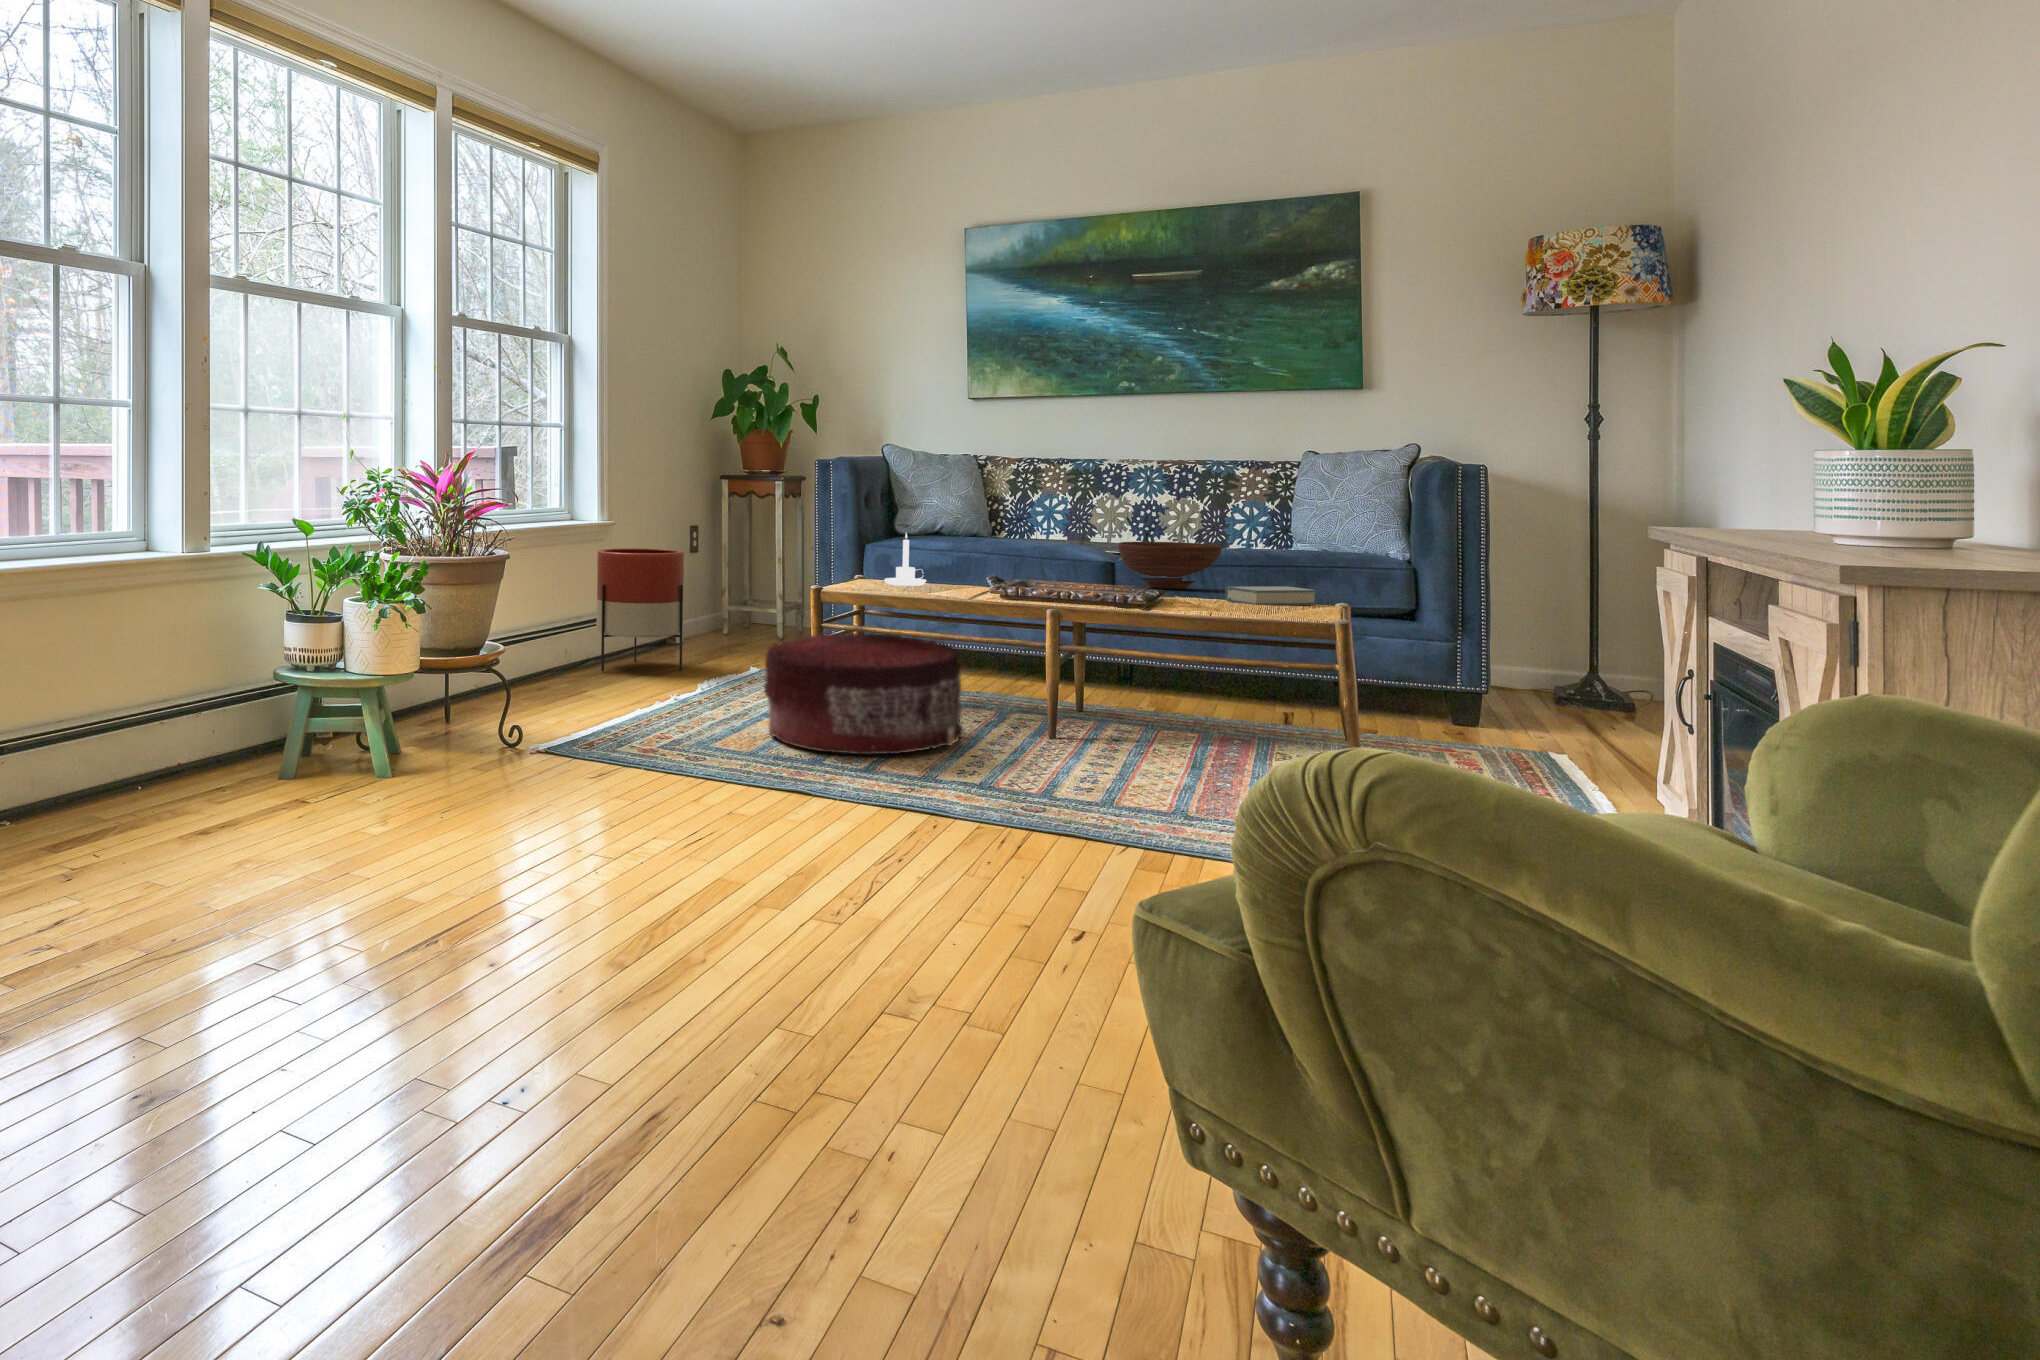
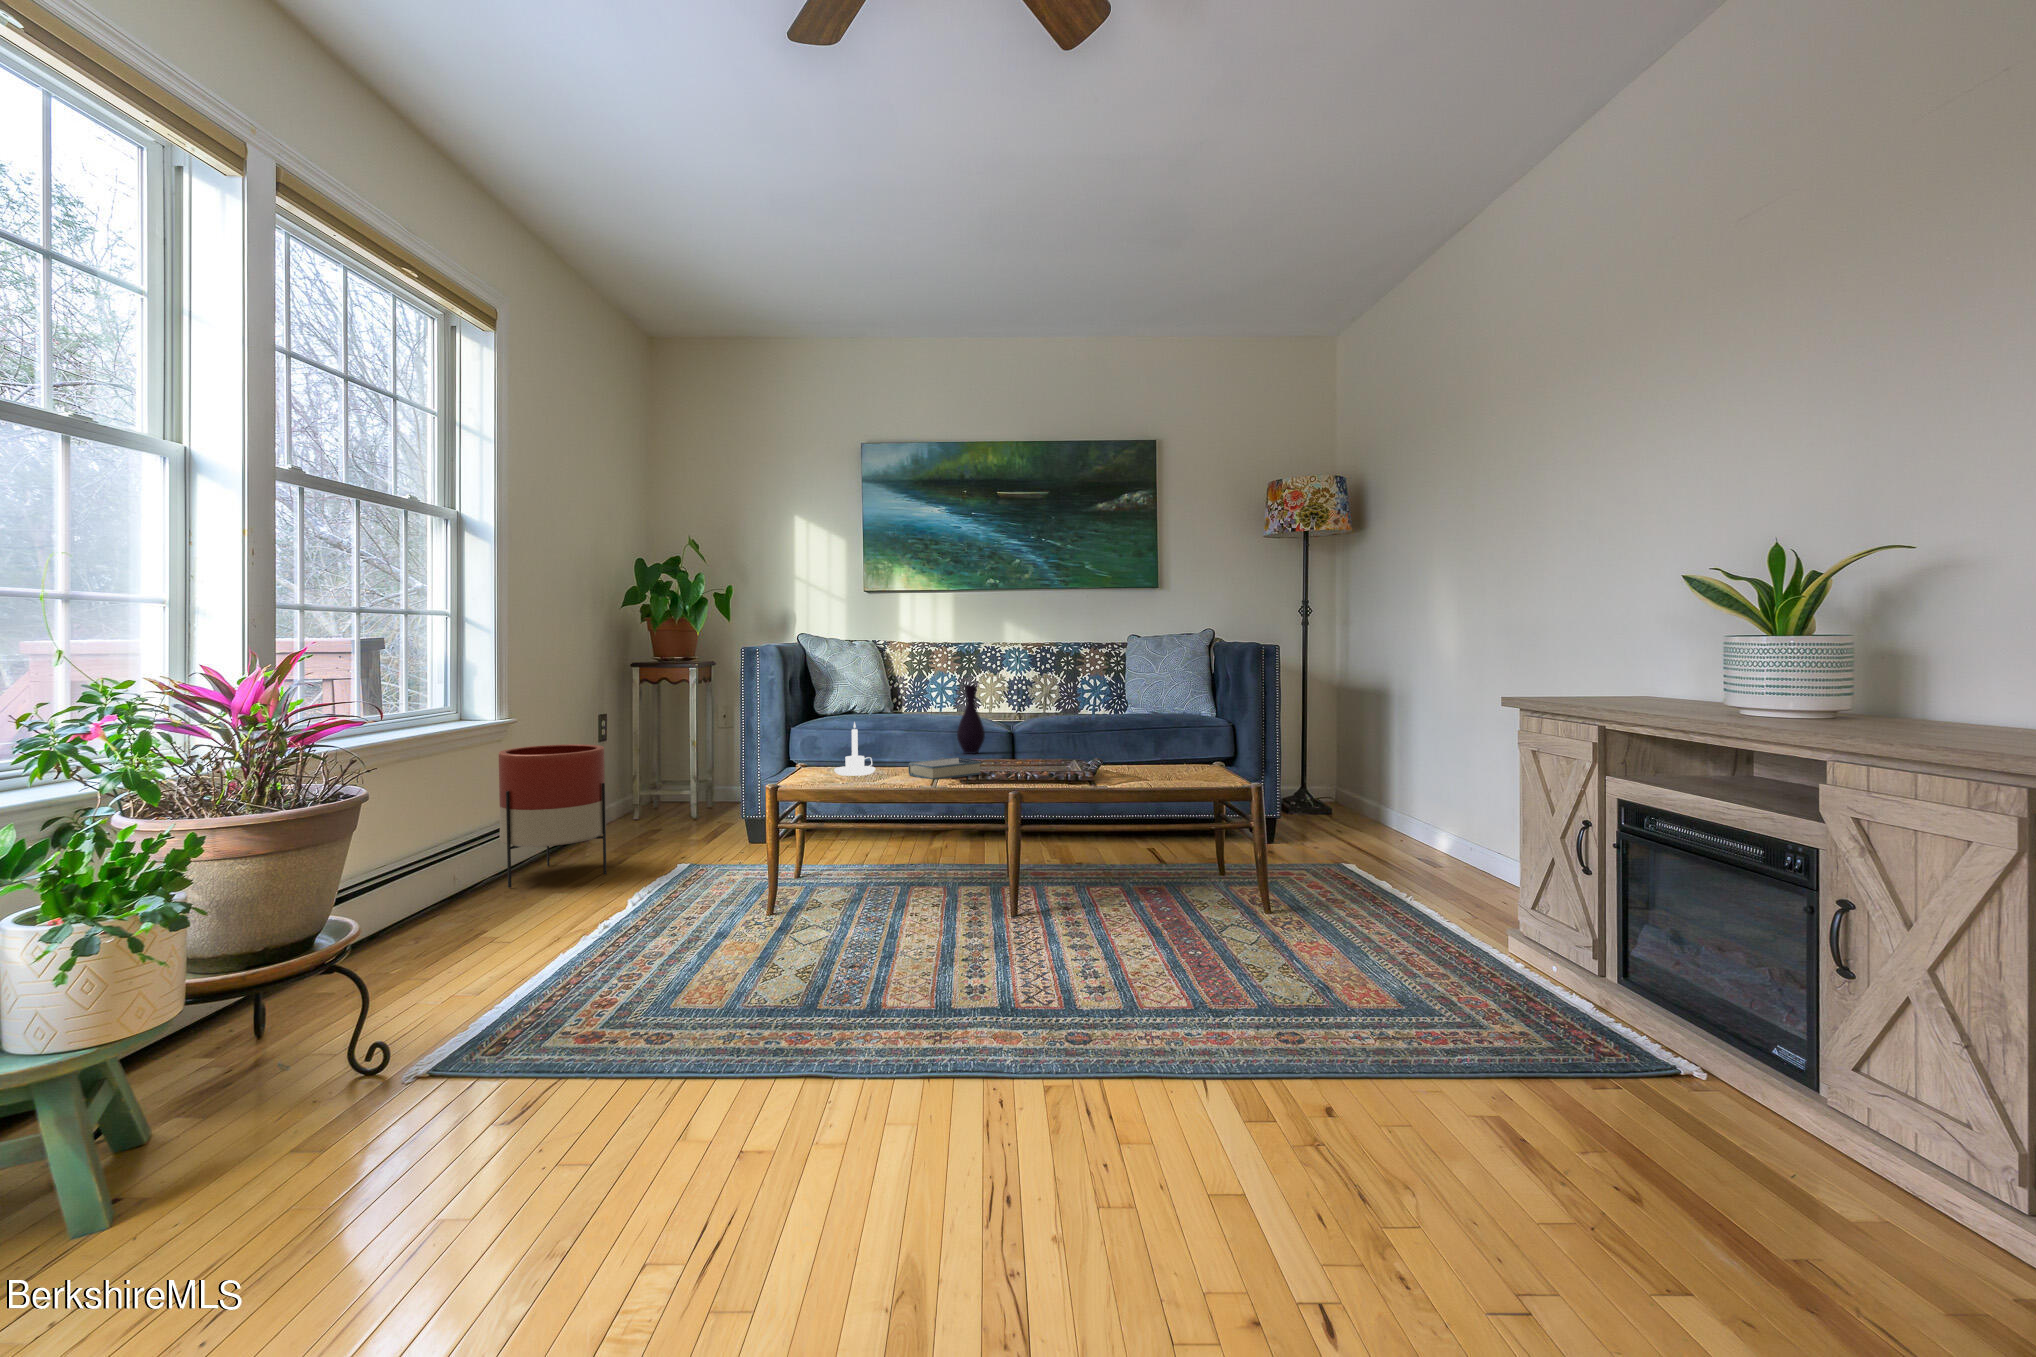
vase: none [1049,505,1083,584] -> present [957,685,985,754]
fruit bowl: present [1118,542,1222,589] -> none [1015,713,1095,754]
hardback book: present [1225,586,1316,605] -> present [908,758,981,779]
pouf: present [764,633,963,754] -> none [728,830,944,988]

